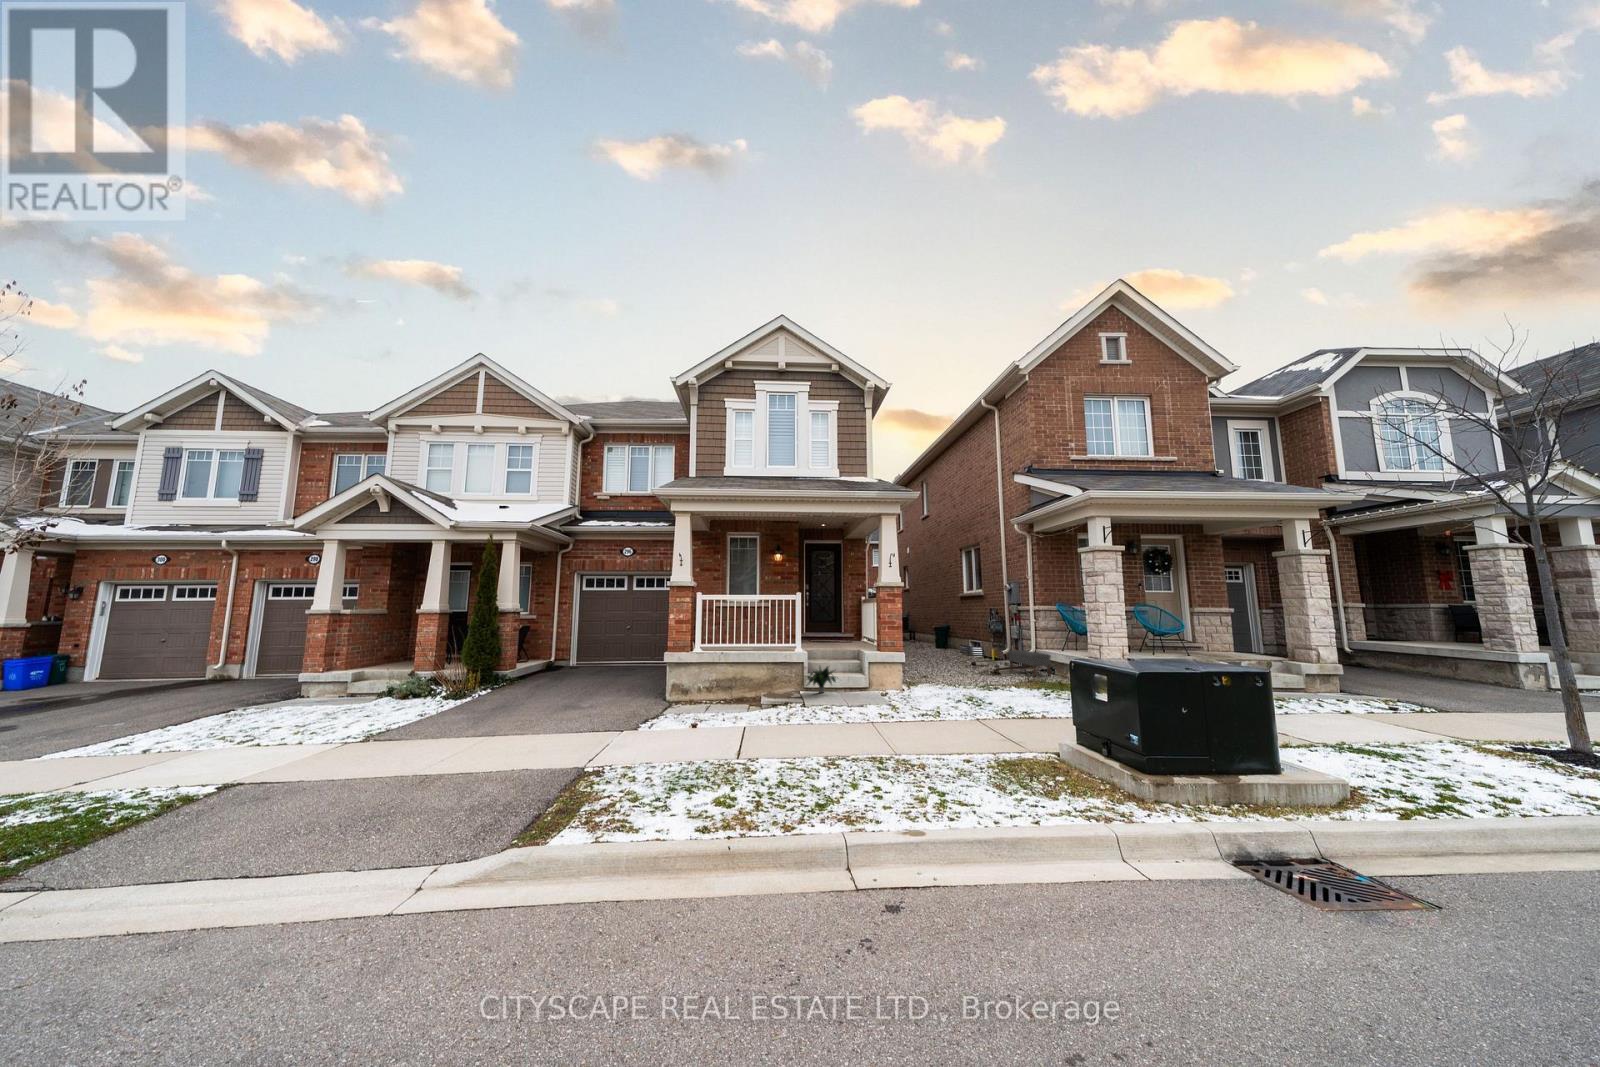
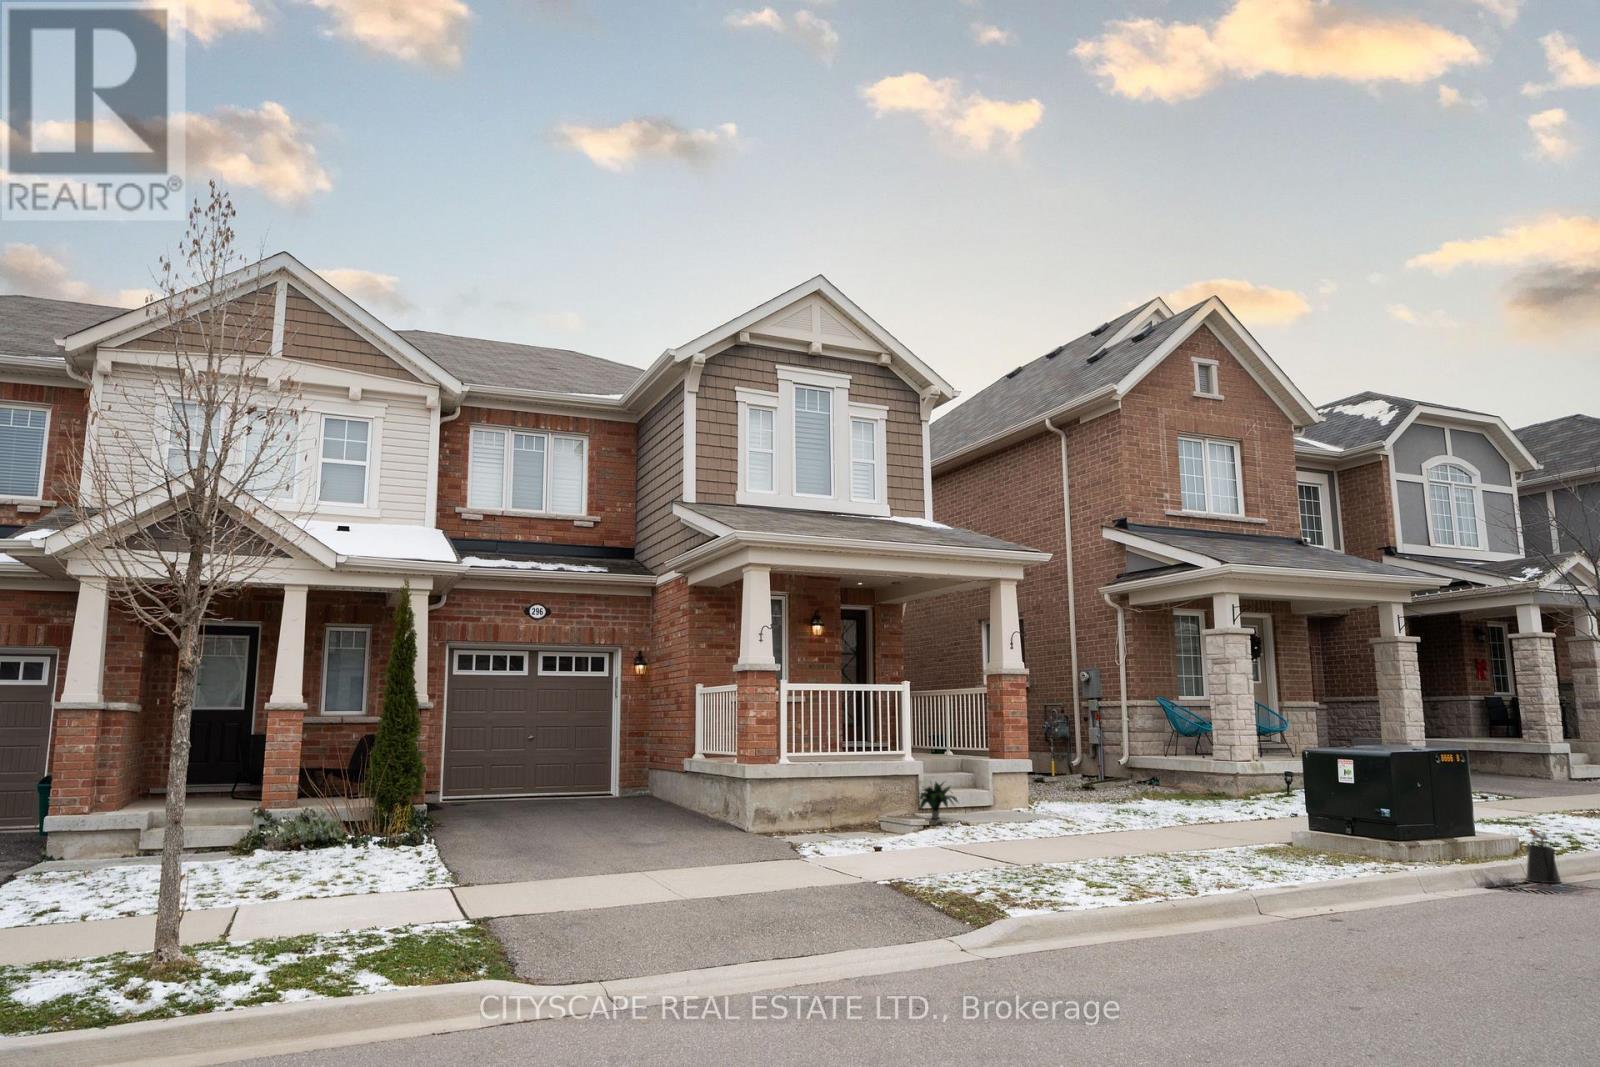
bench: present [1009,650,1051,676] -> none [1090,761,1155,794]
watering can: none [1177,755,1216,821] -> present [1526,828,1561,883]

